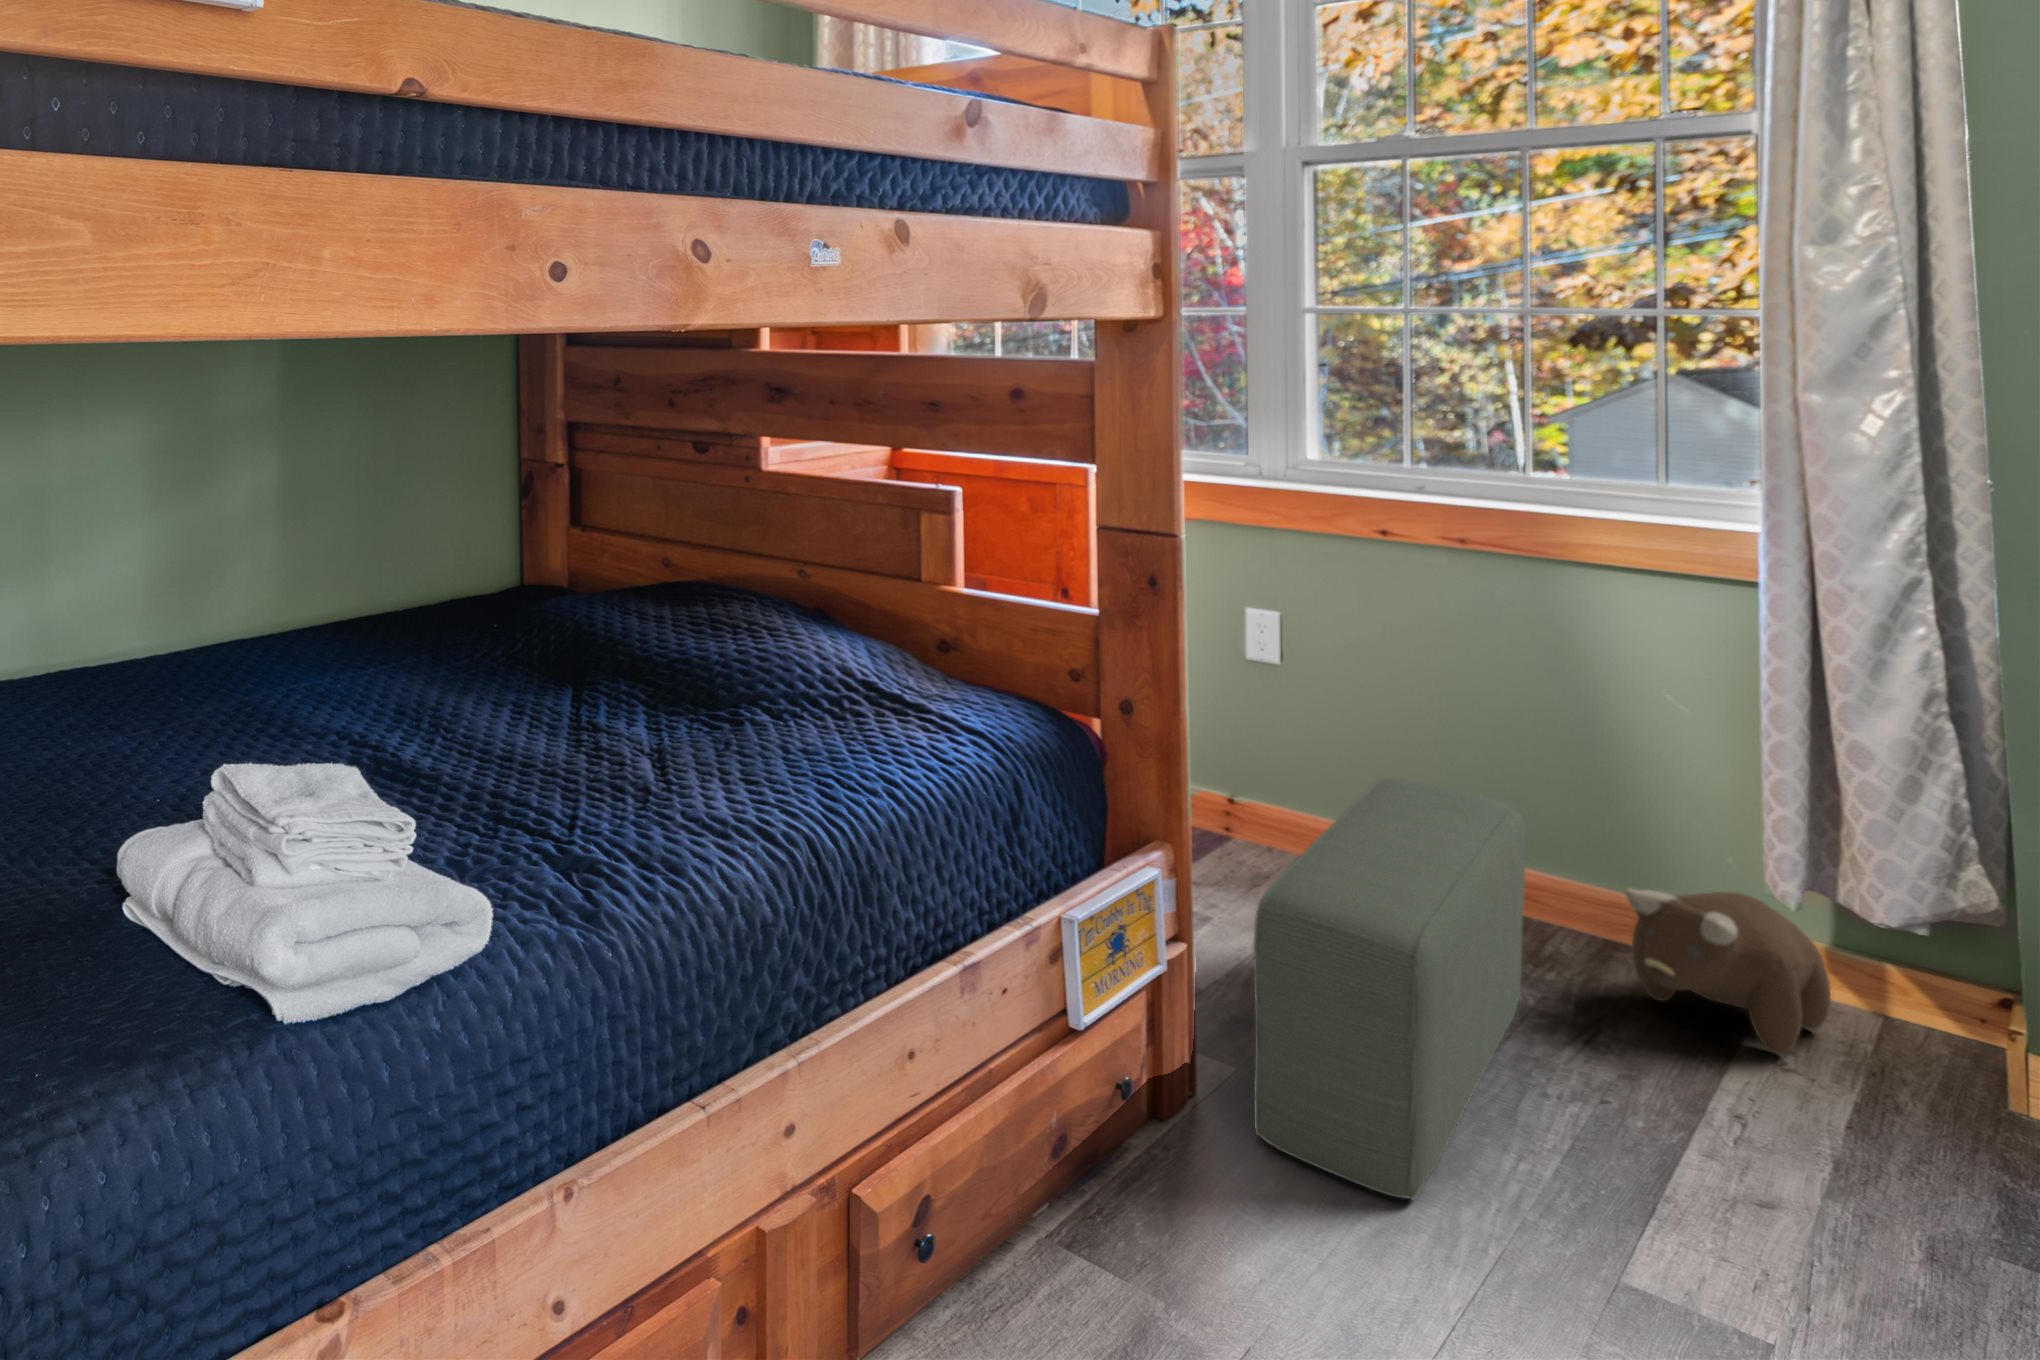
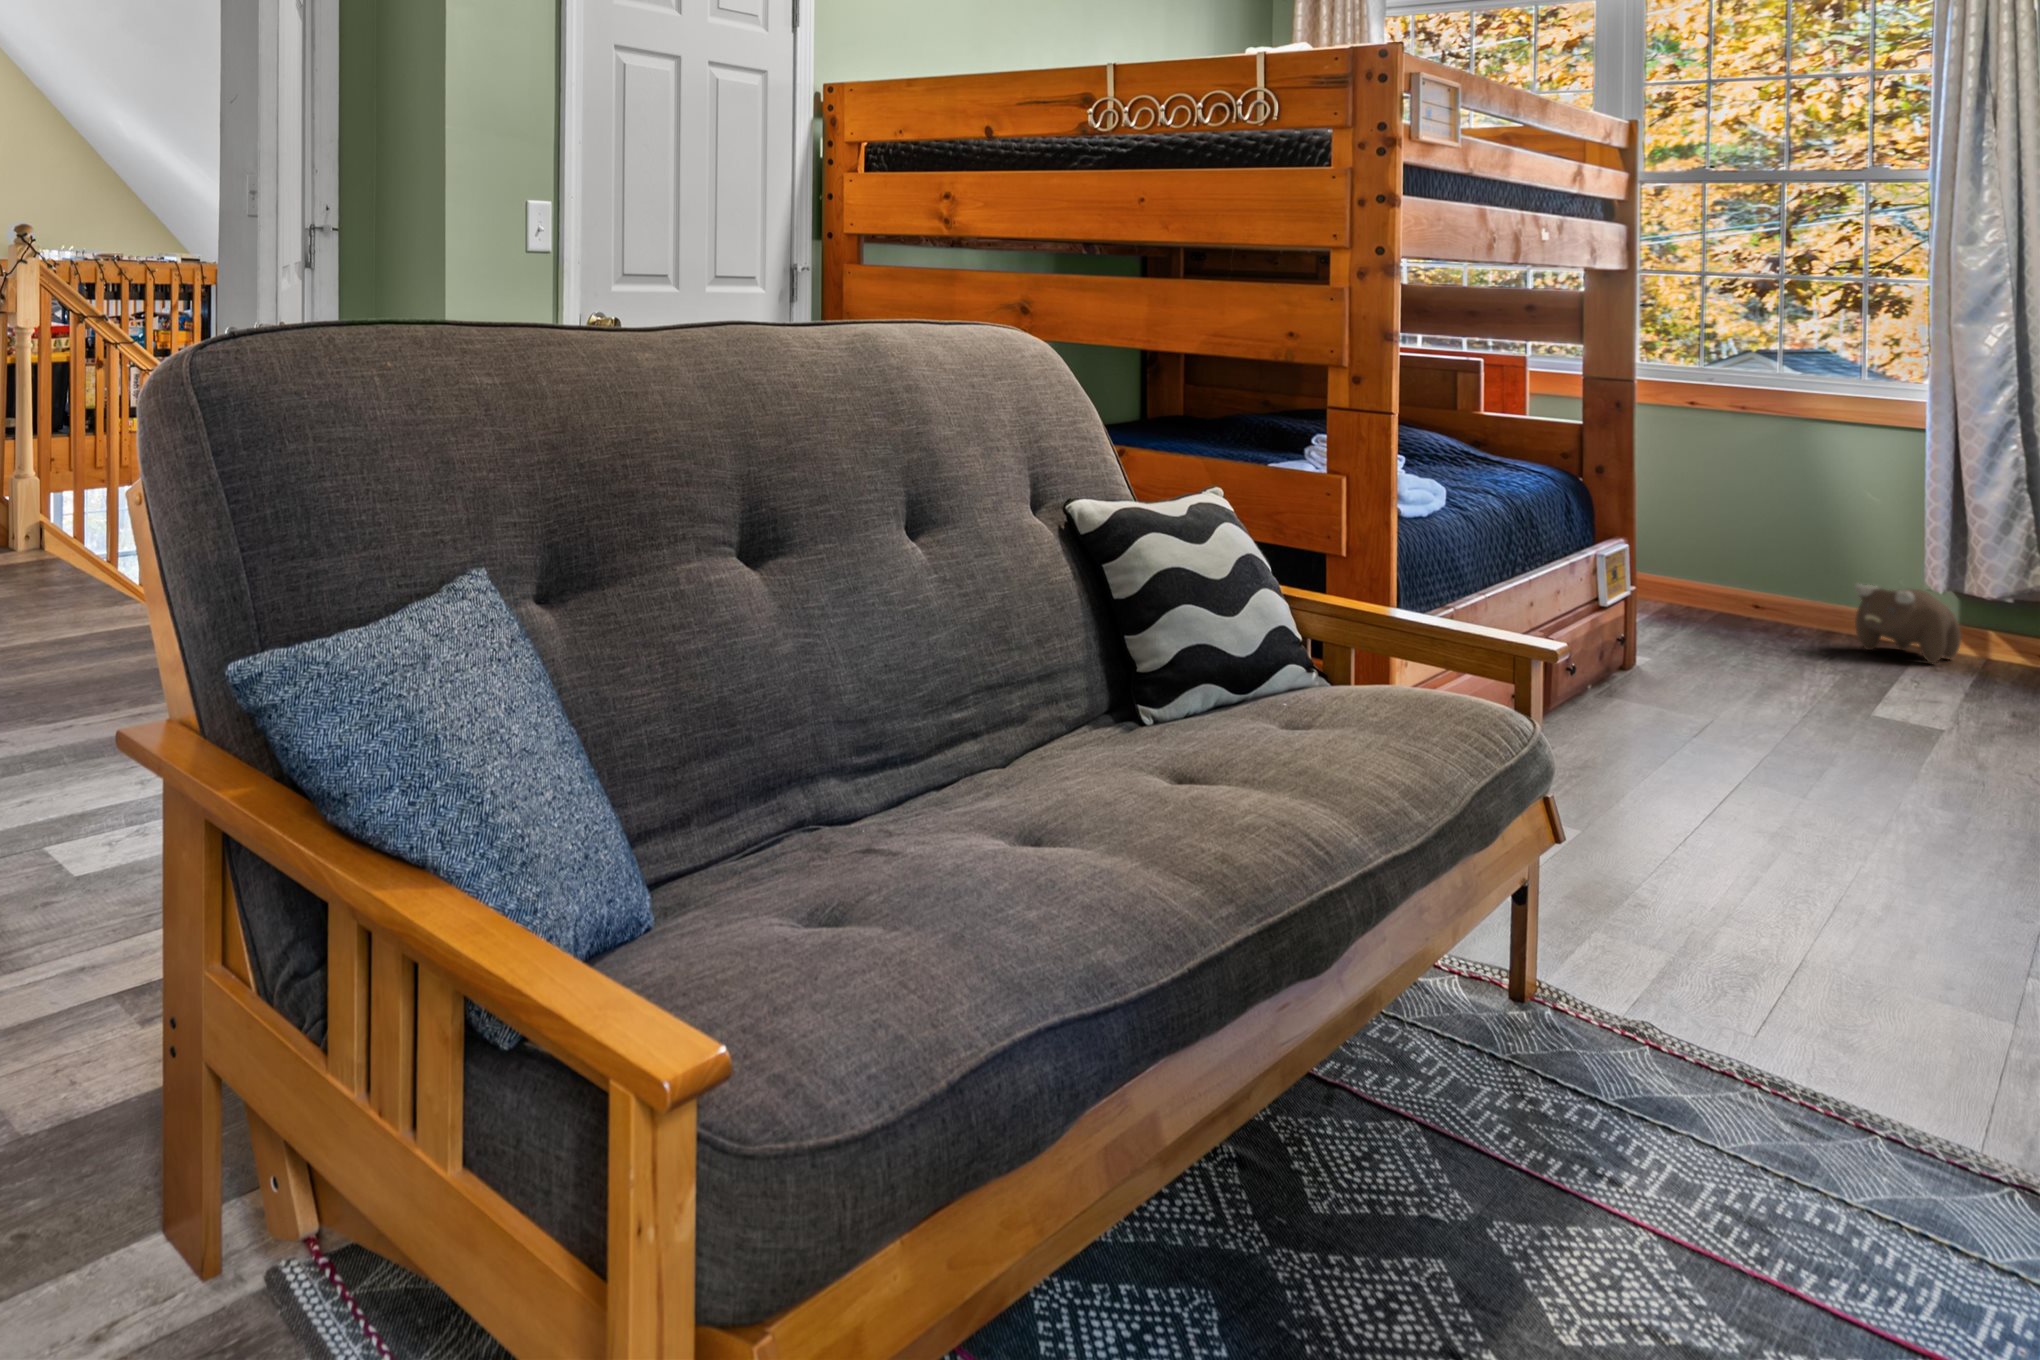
pouf: present [1254,777,1526,1200] -> none [1678,530,1803,686]

